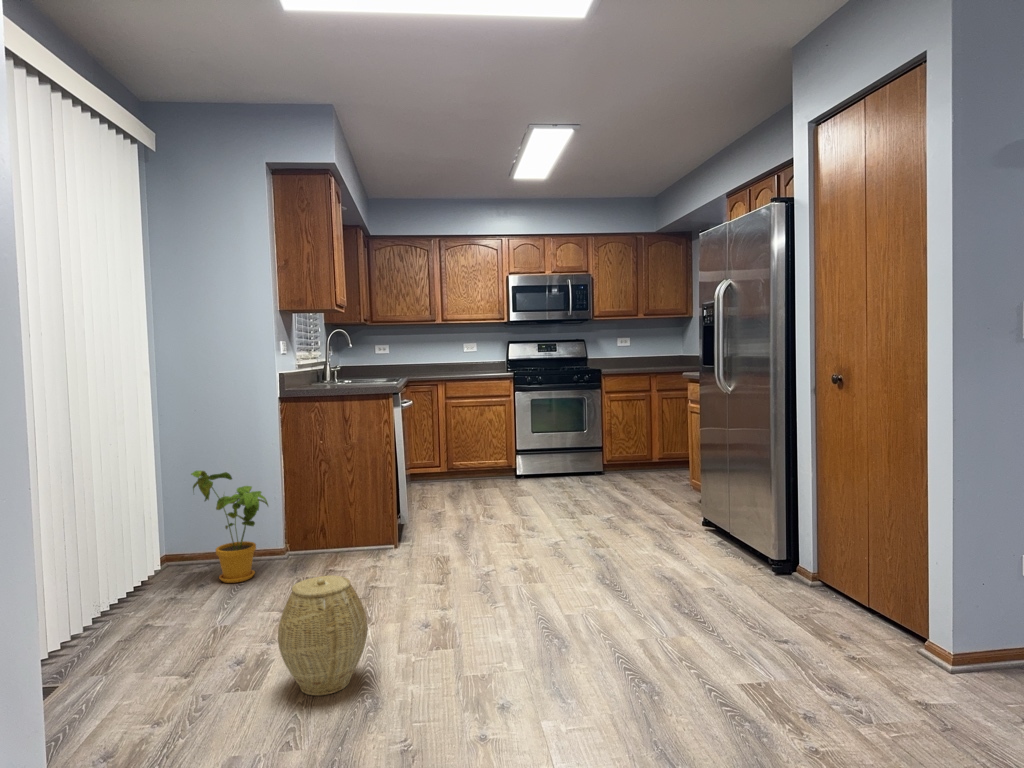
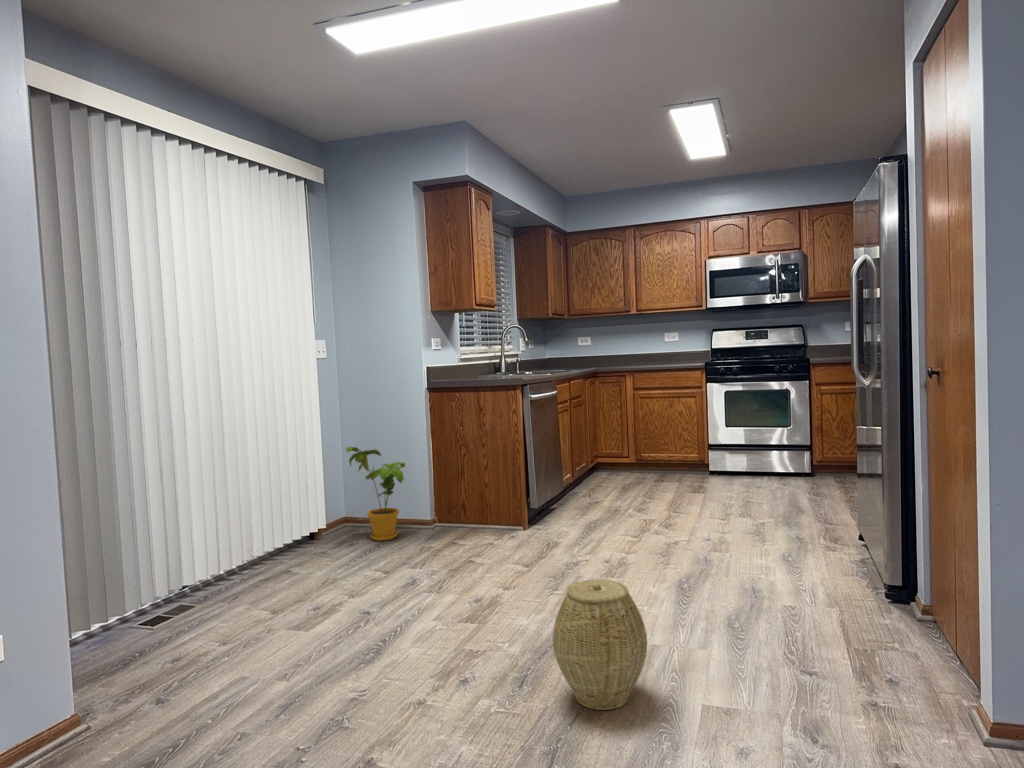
woven basket: present [278,575,368,696] -> present [553,580,647,710]

